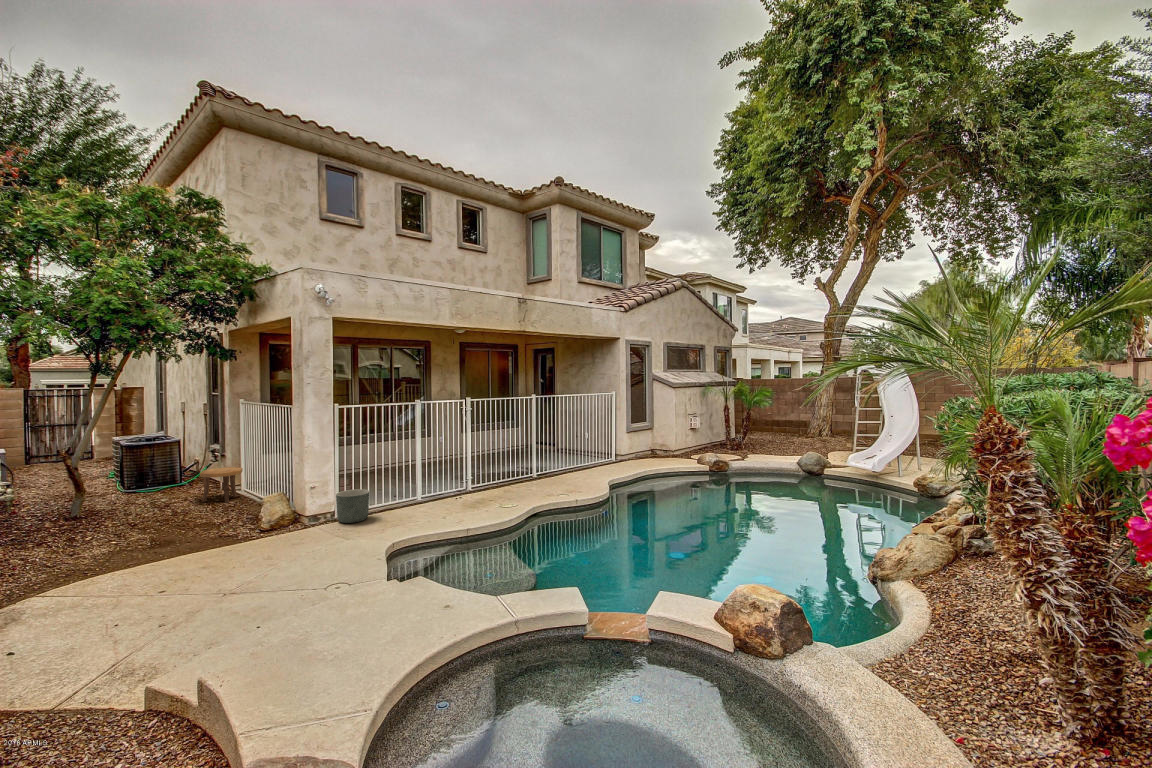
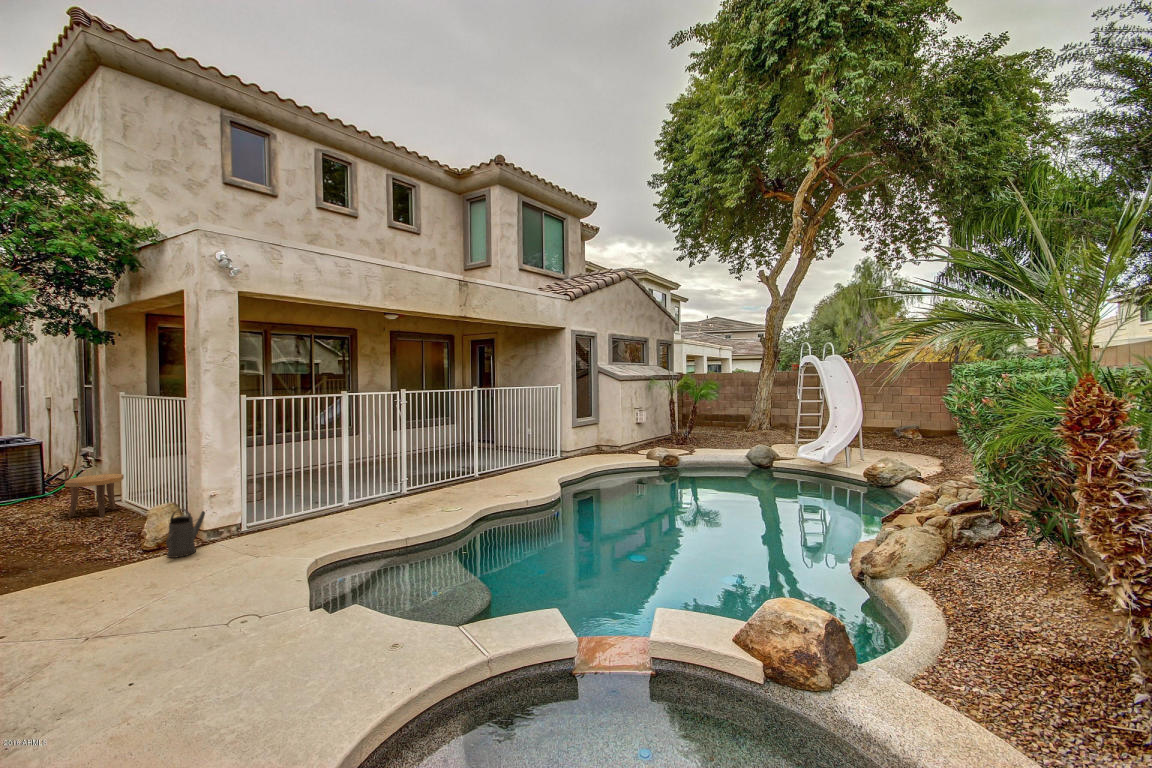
planter: present [336,489,369,523] -> none [243,495,285,535]
watering can: none [279,497,309,538] -> present [166,509,207,558]

